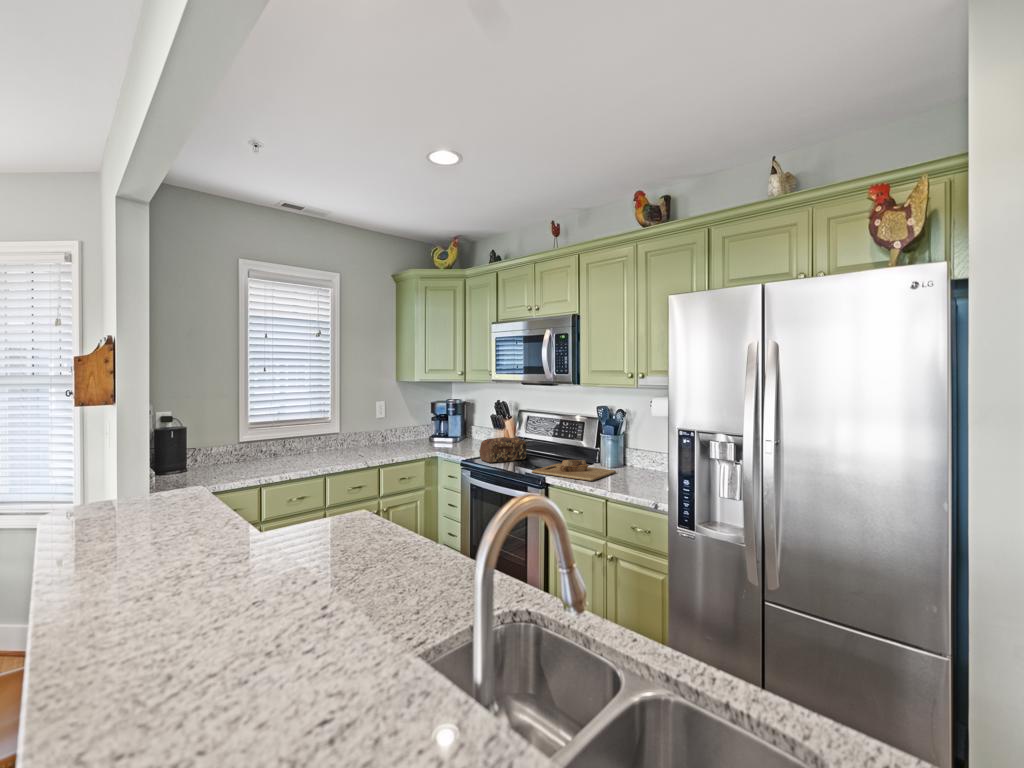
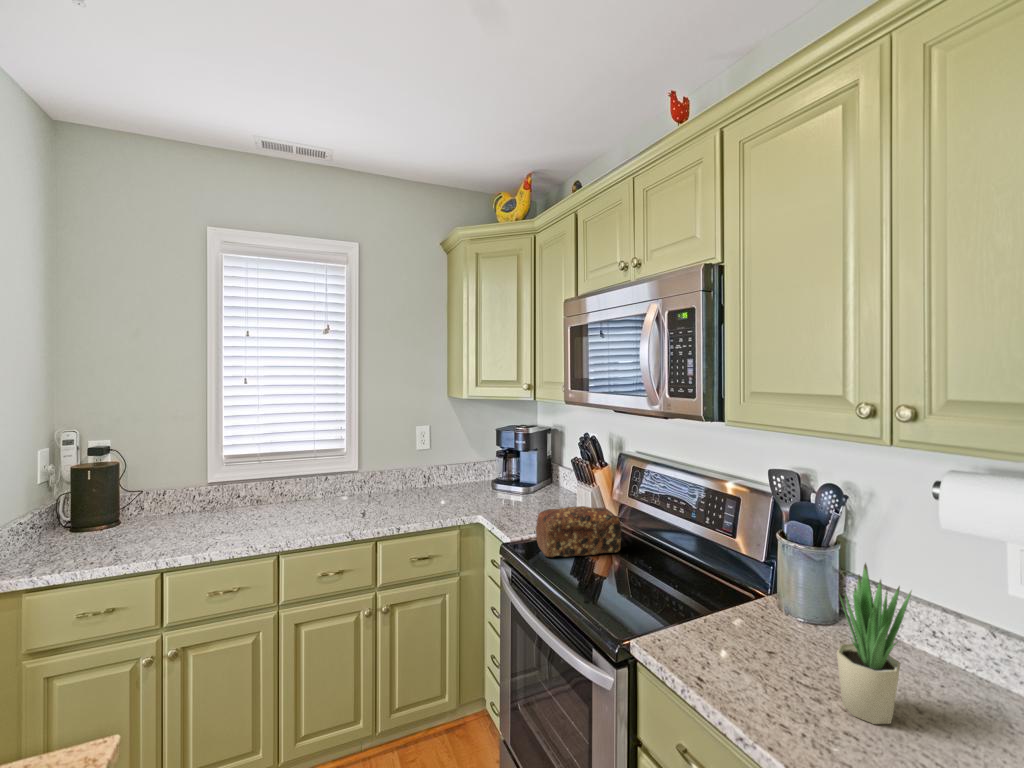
potted plant: none [623,429,645,484] -> present [837,563,911,724]
cutting board: present [532,460,616,481] -> none [609,580,814,681]

